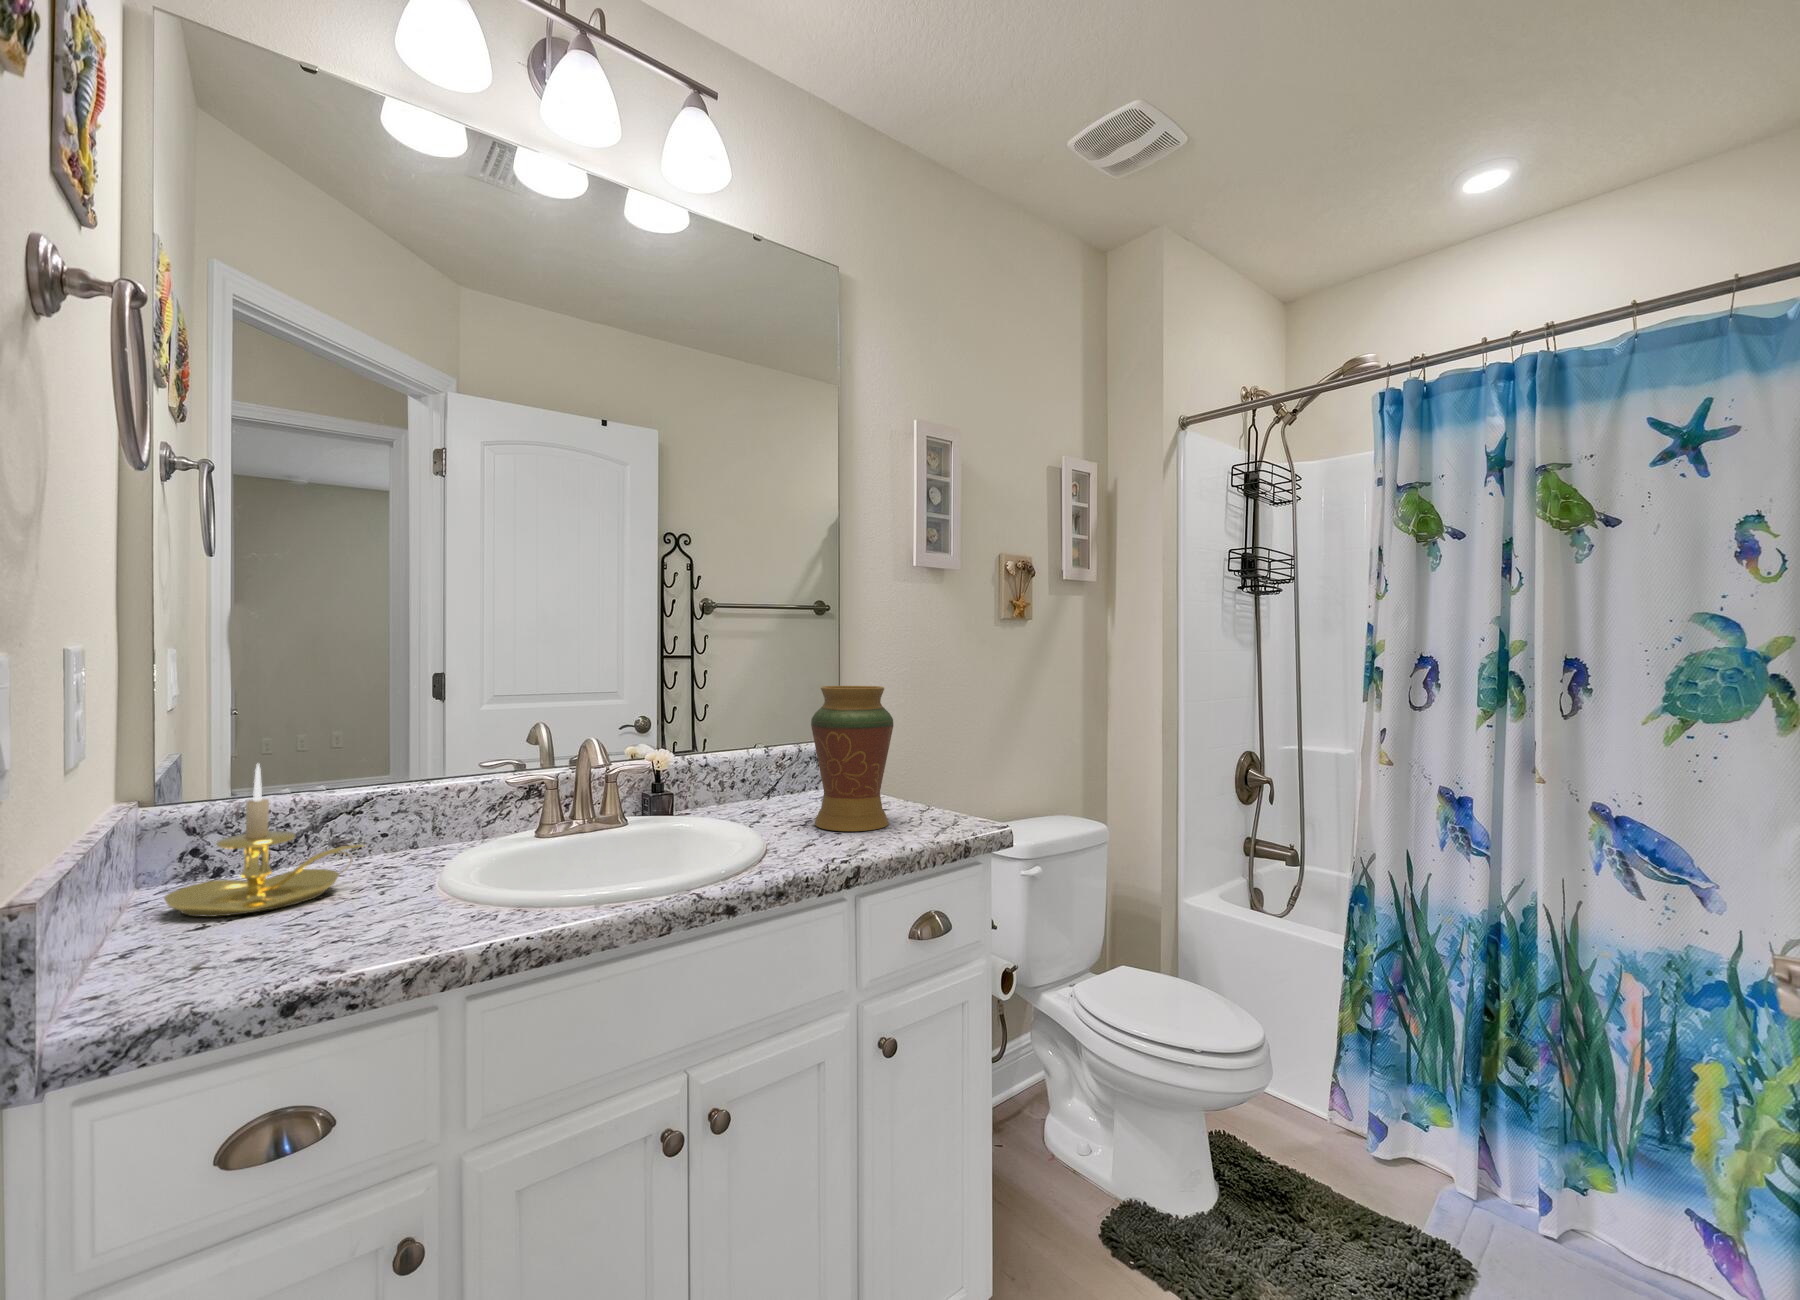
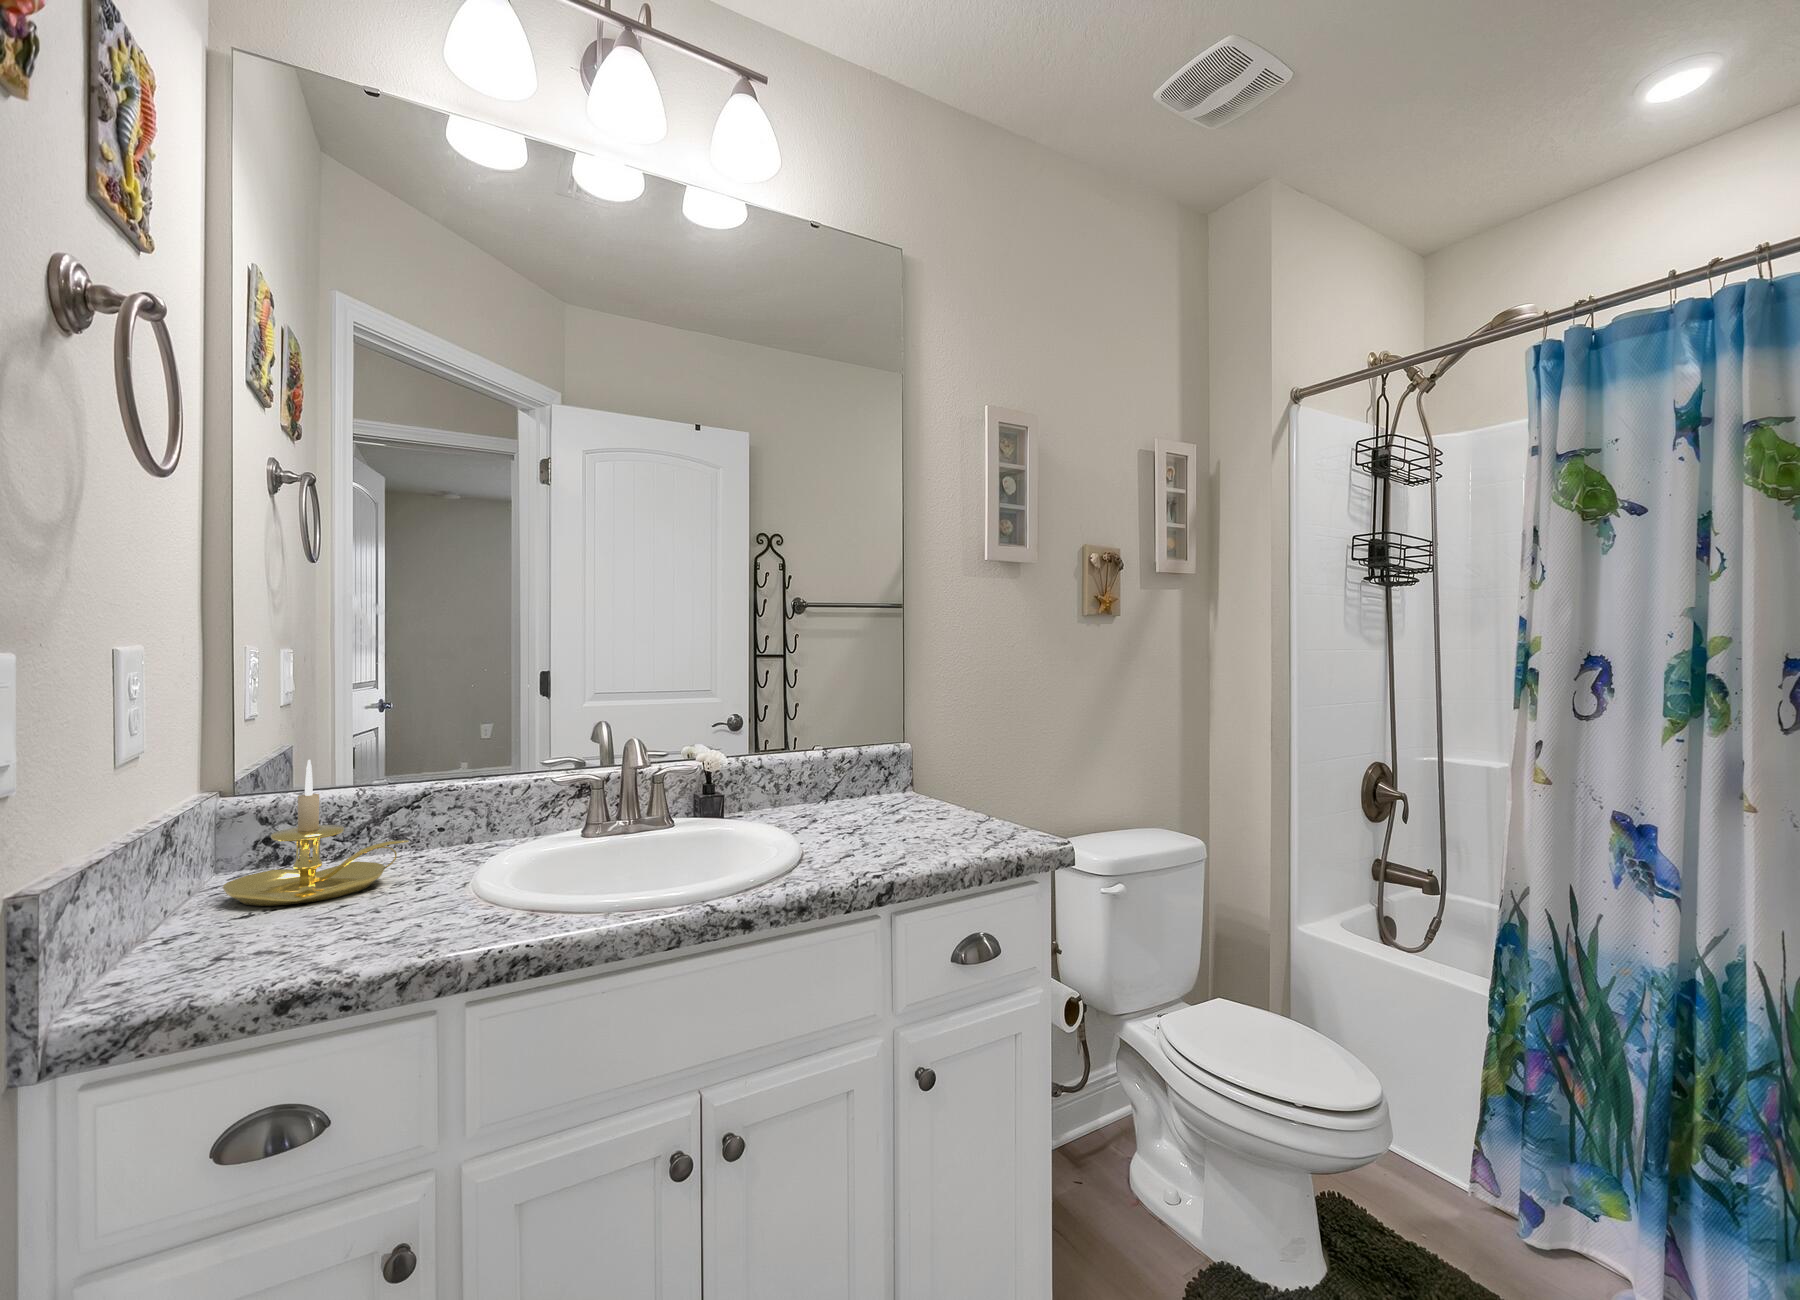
decorative vase: present [811,686,893,831] -> none [861,688,947,842]

